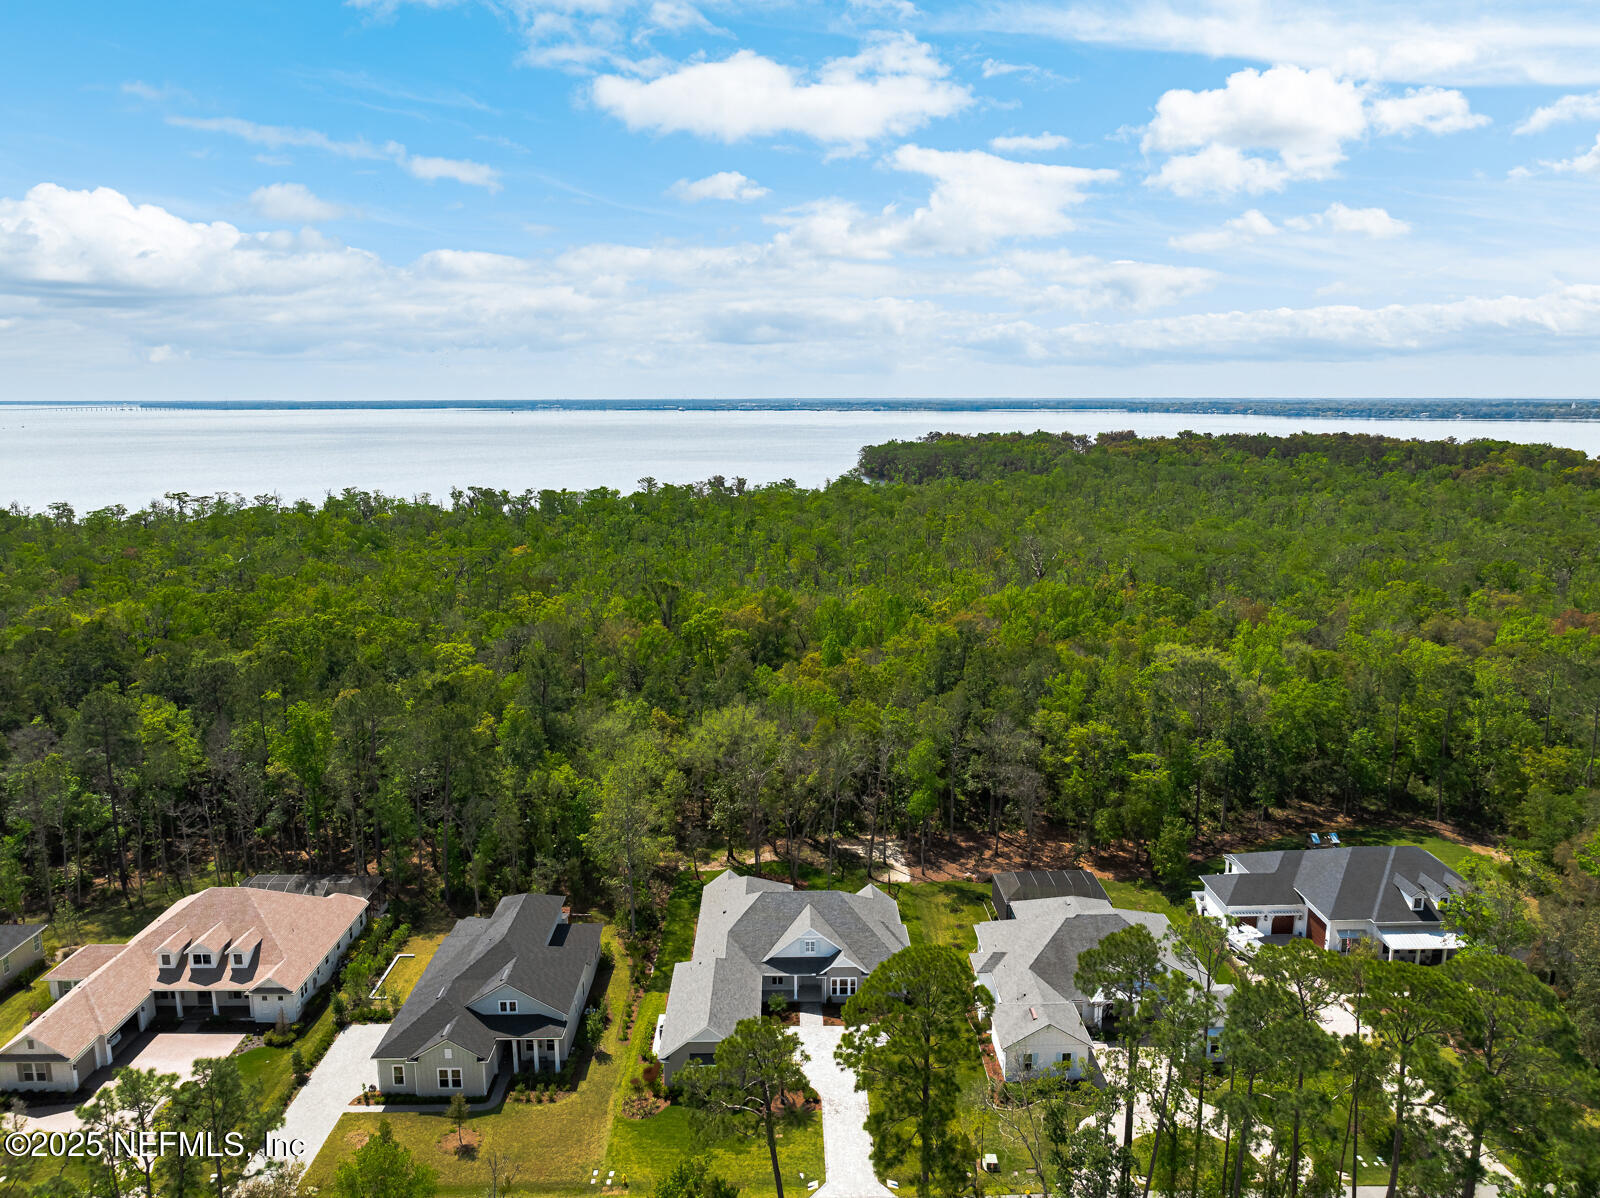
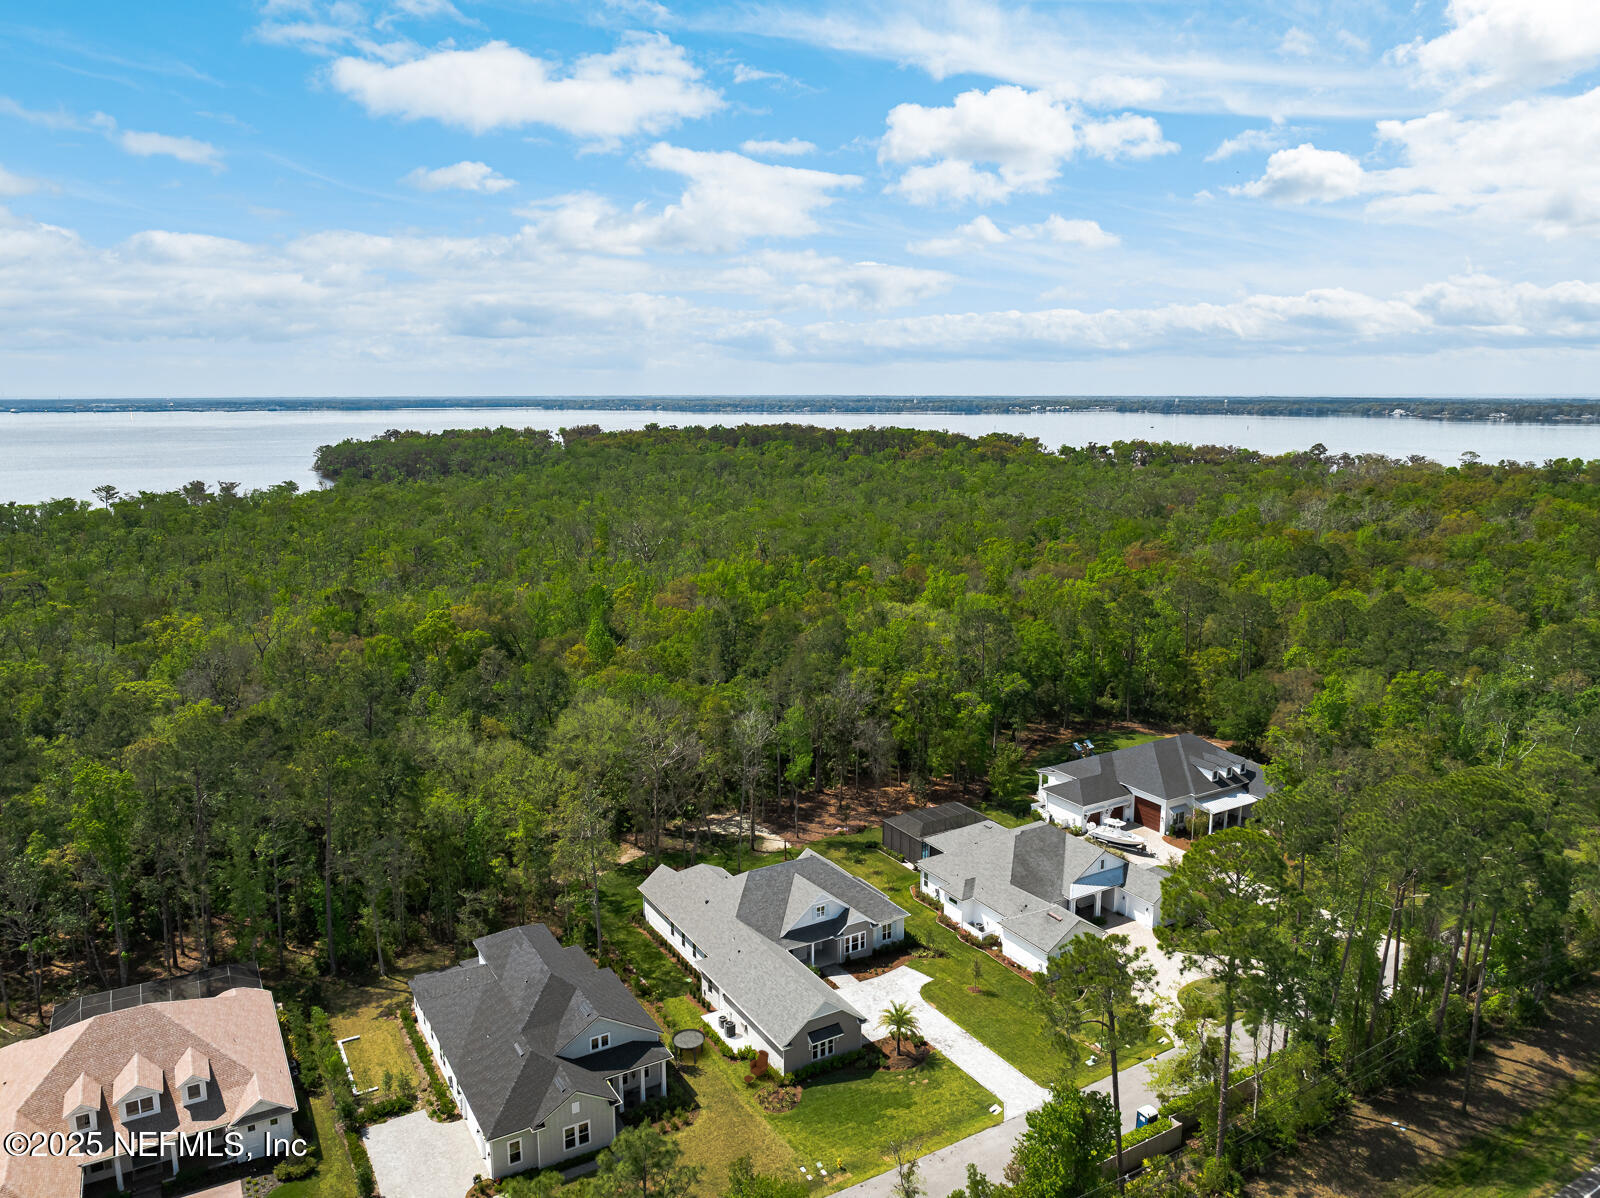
round table: none [596,1021,629,1055] -> present [672,1029,706,1064]

